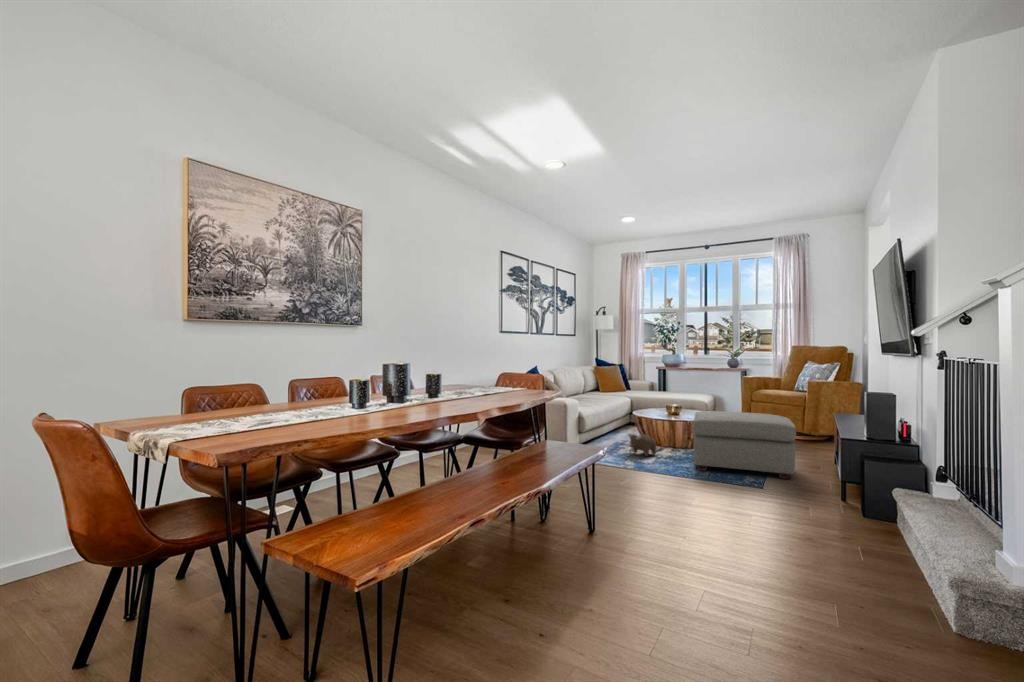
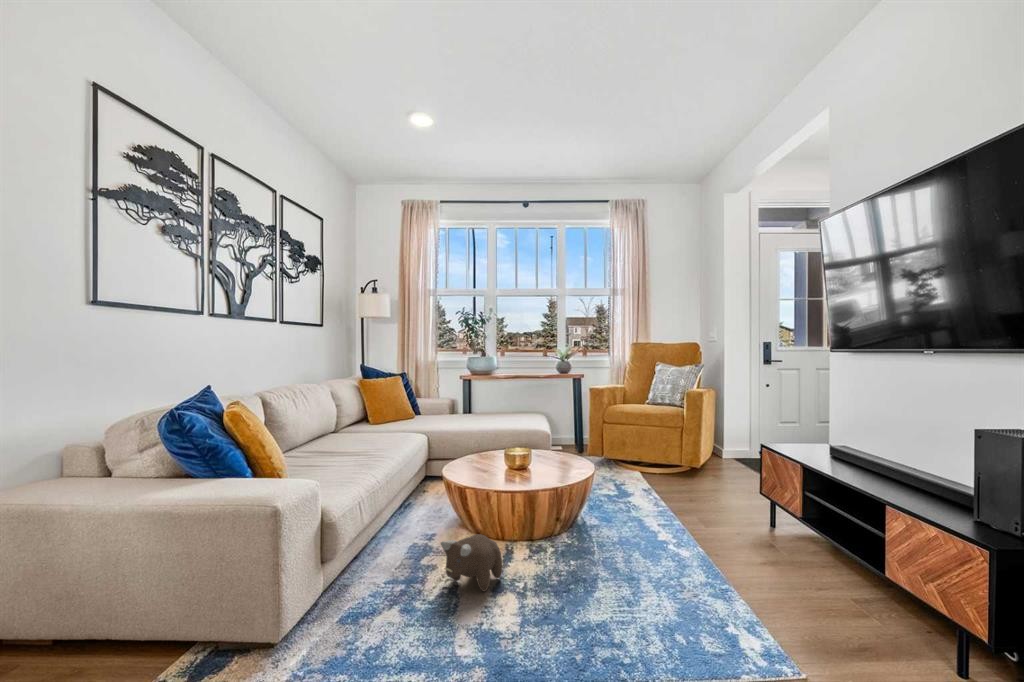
ottoman: present [693,411,796,479] -> none [579,467,816,626]

